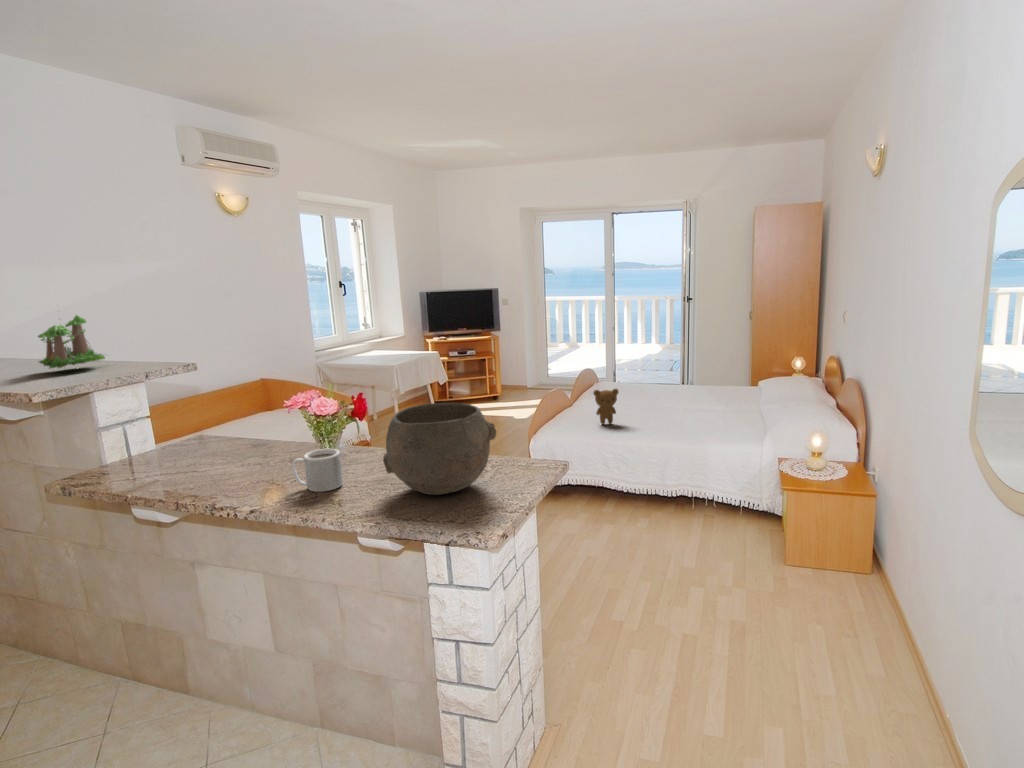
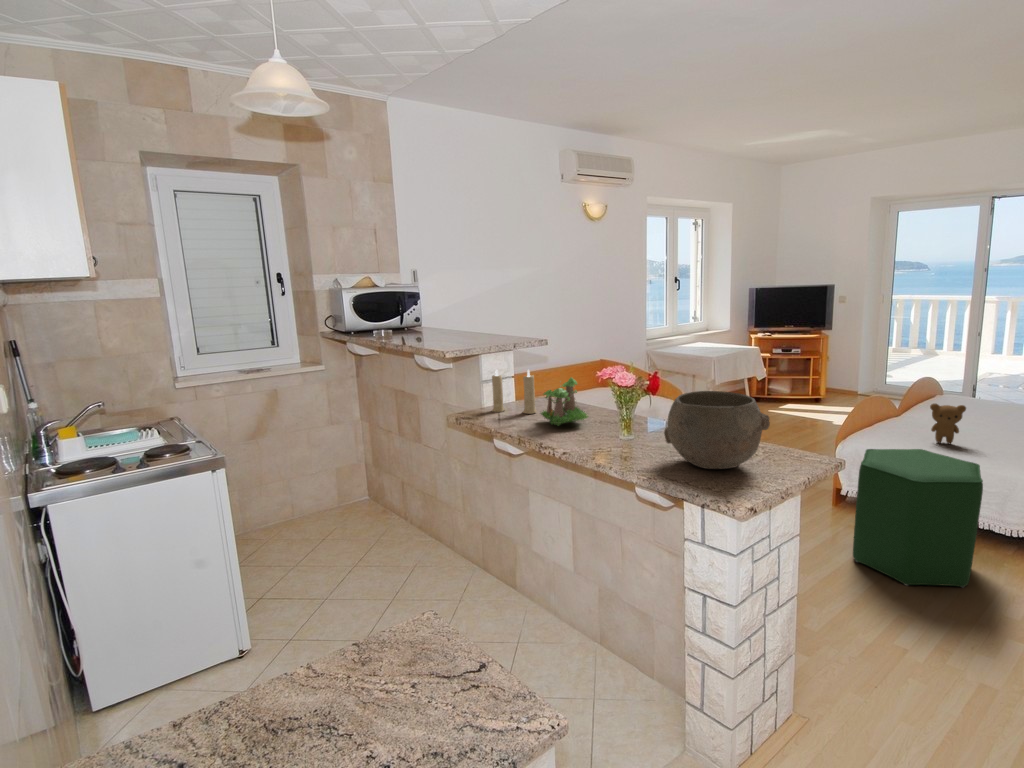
plant: present [38,315,105,369] -> present [540,378,588,425]
candle: none [115,402,198,472] -> present [492,370,536,414]
ottoman: none [554,433,646,562] -> present [853,449,983,588]
mug: present [292,449,343,492] -> none [596,416,633,449]

